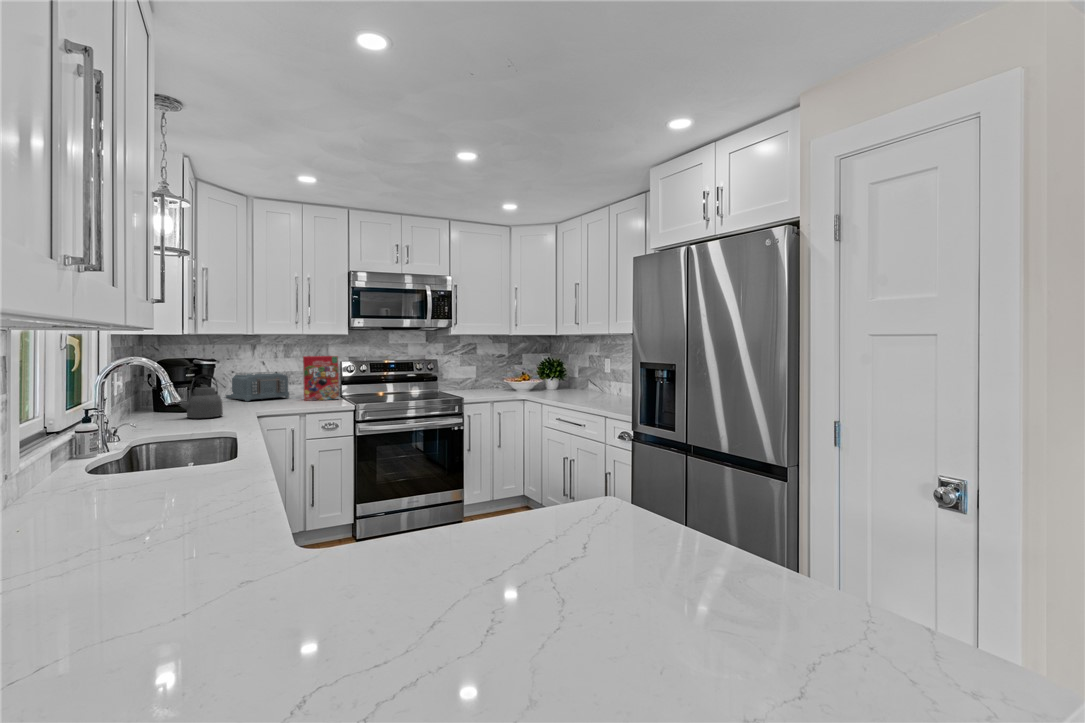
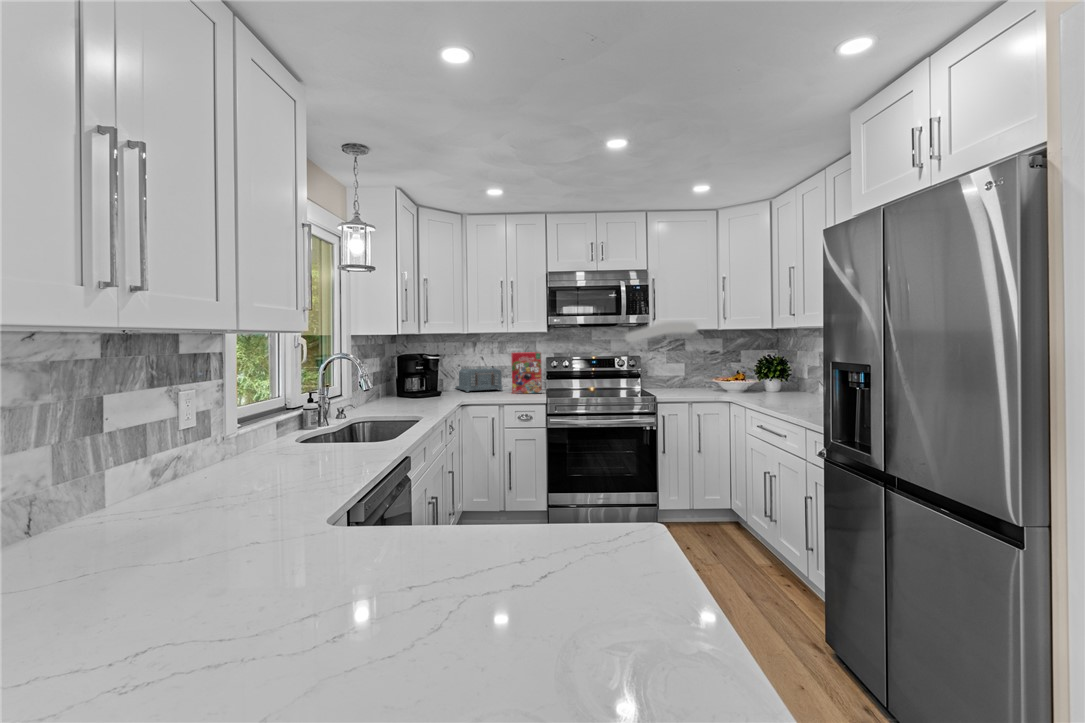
kettle: present [180,374,223,418] -> none [396,367,435,404]

